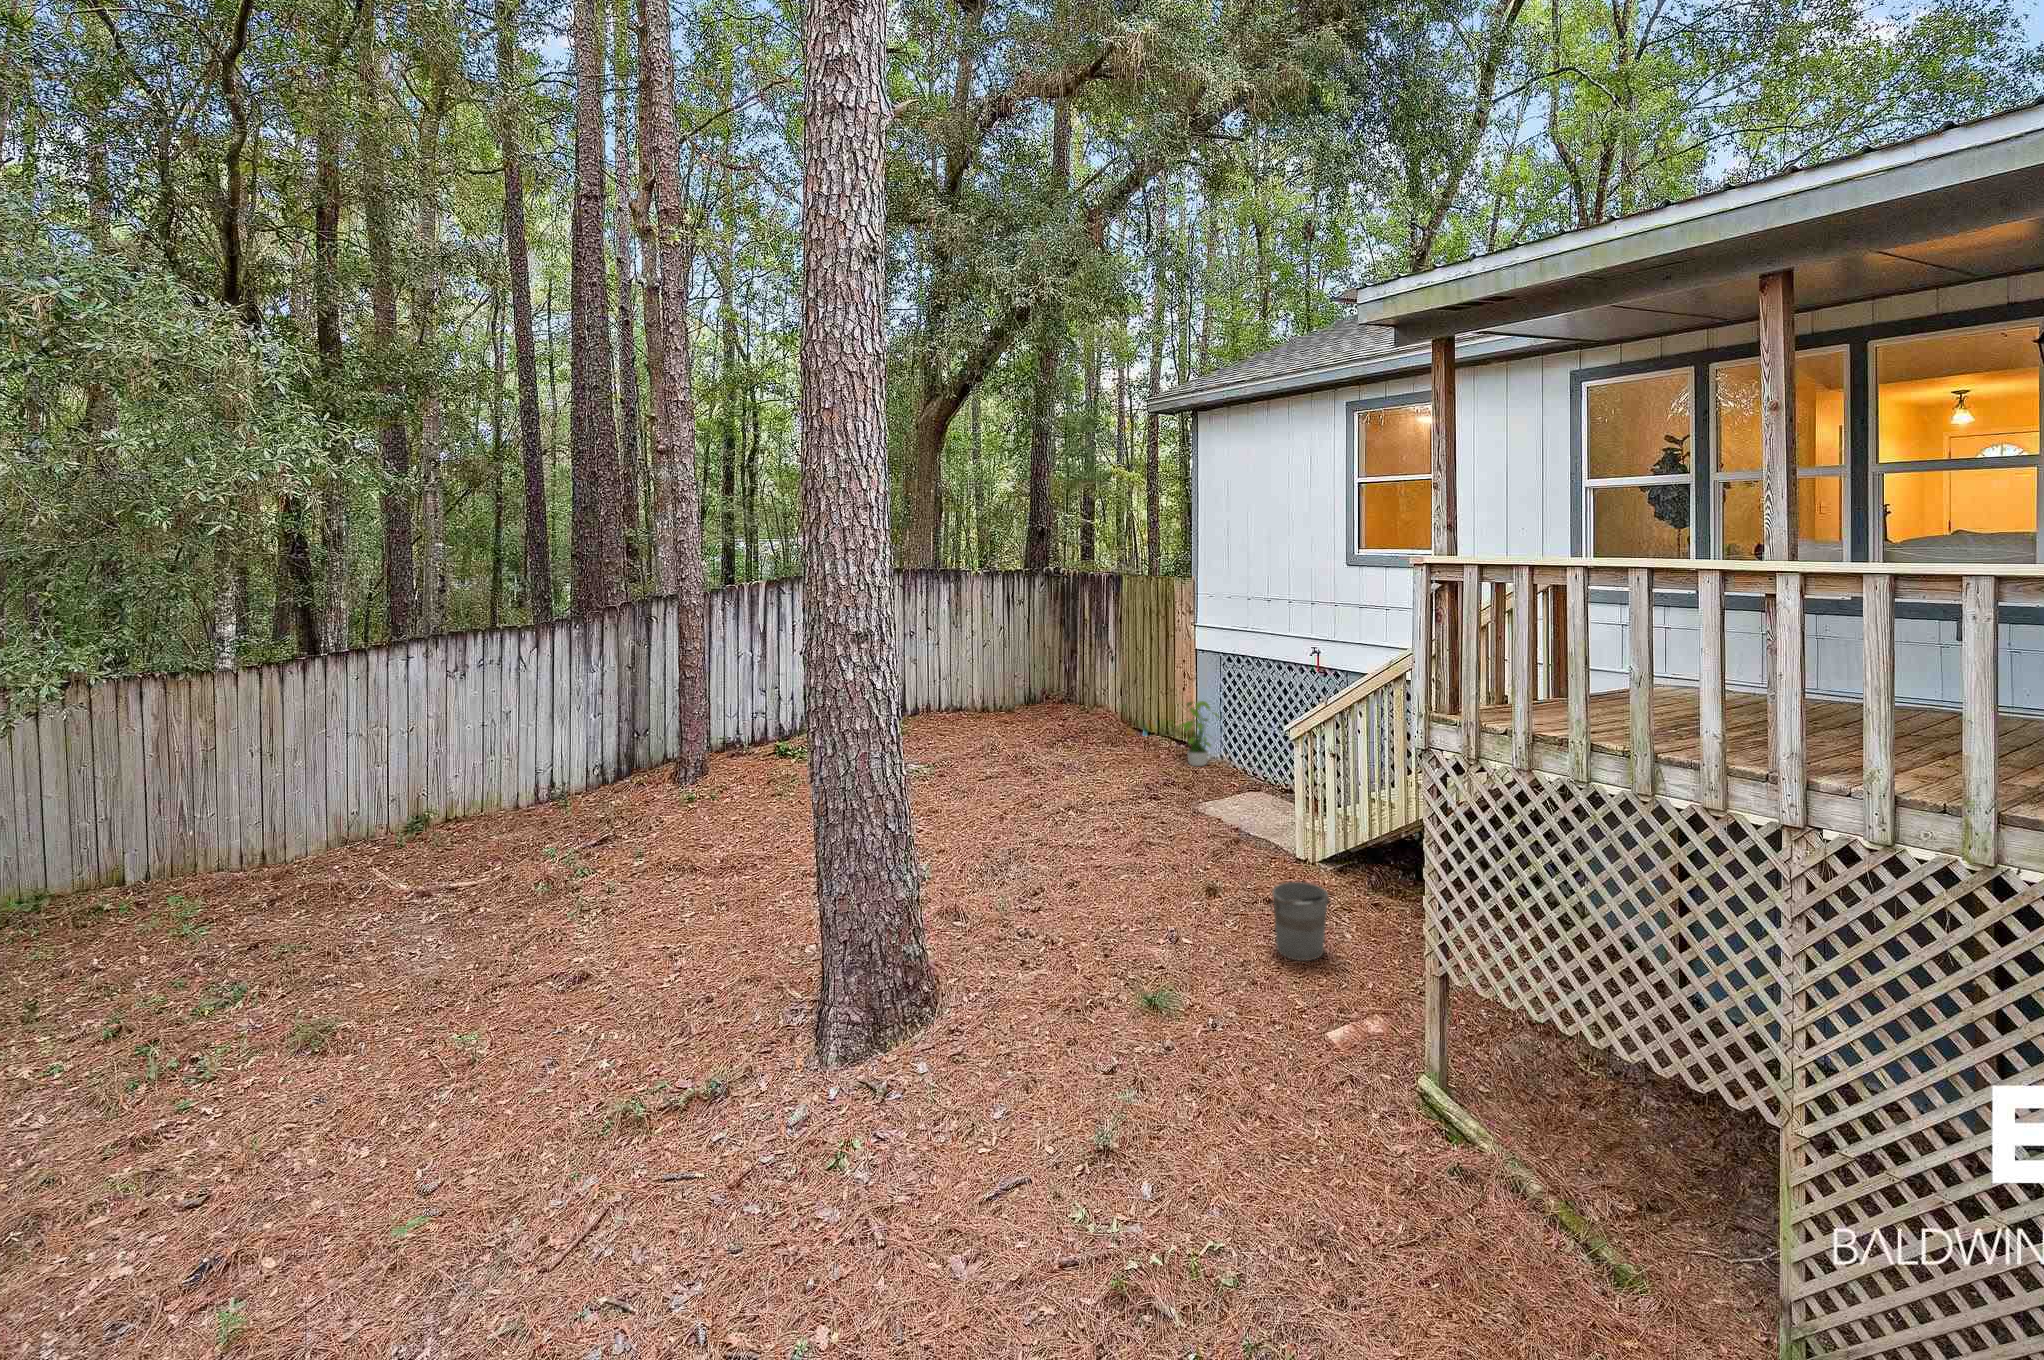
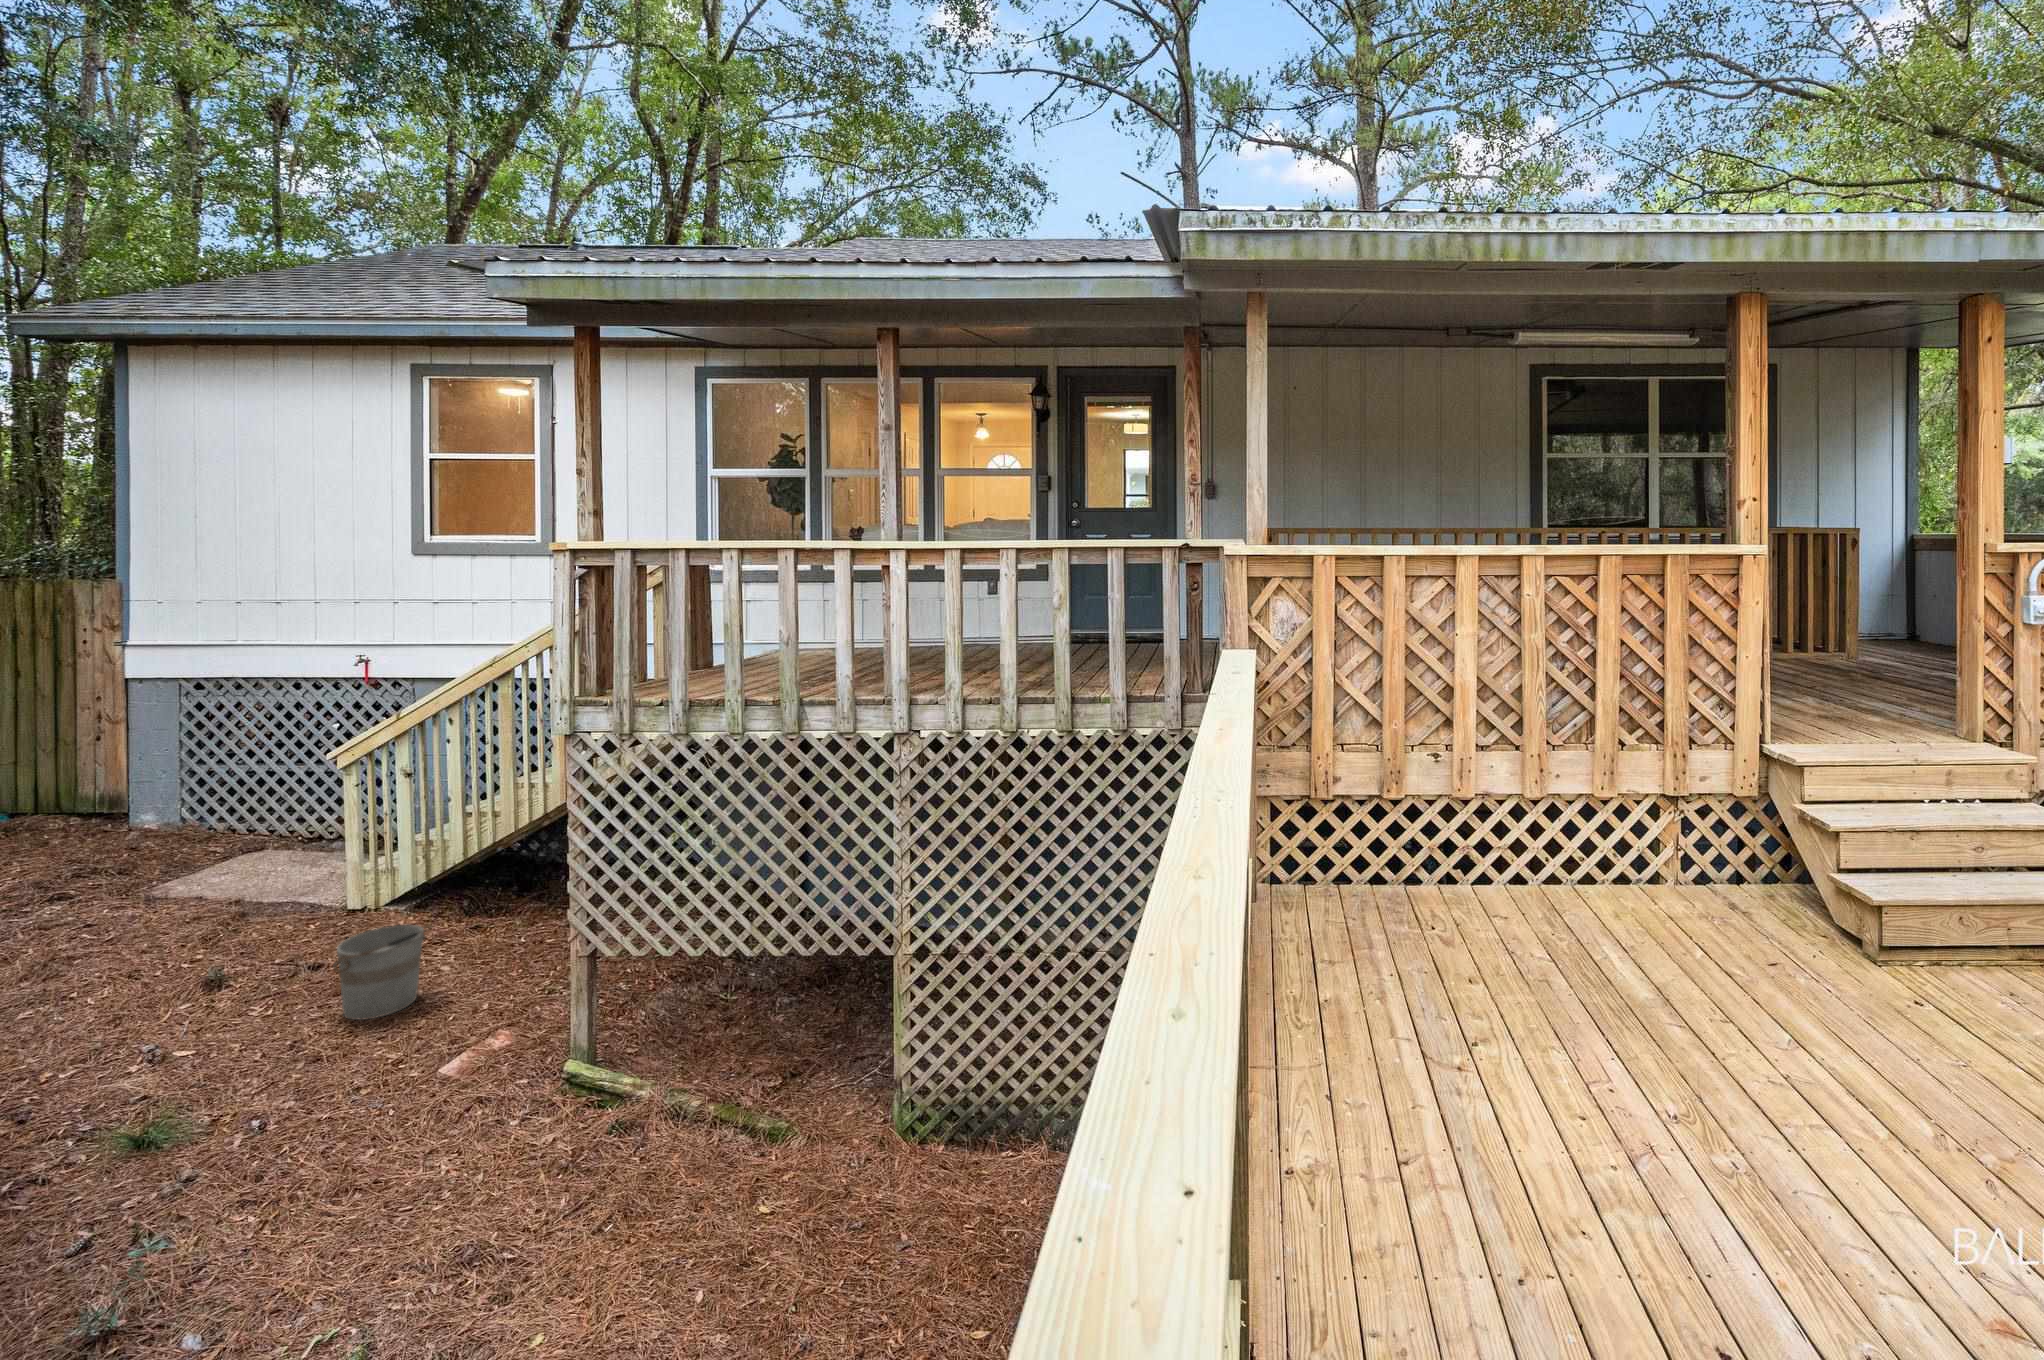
potted plant: present [1178,701,1219,766] -> none [74,748,176,848]

